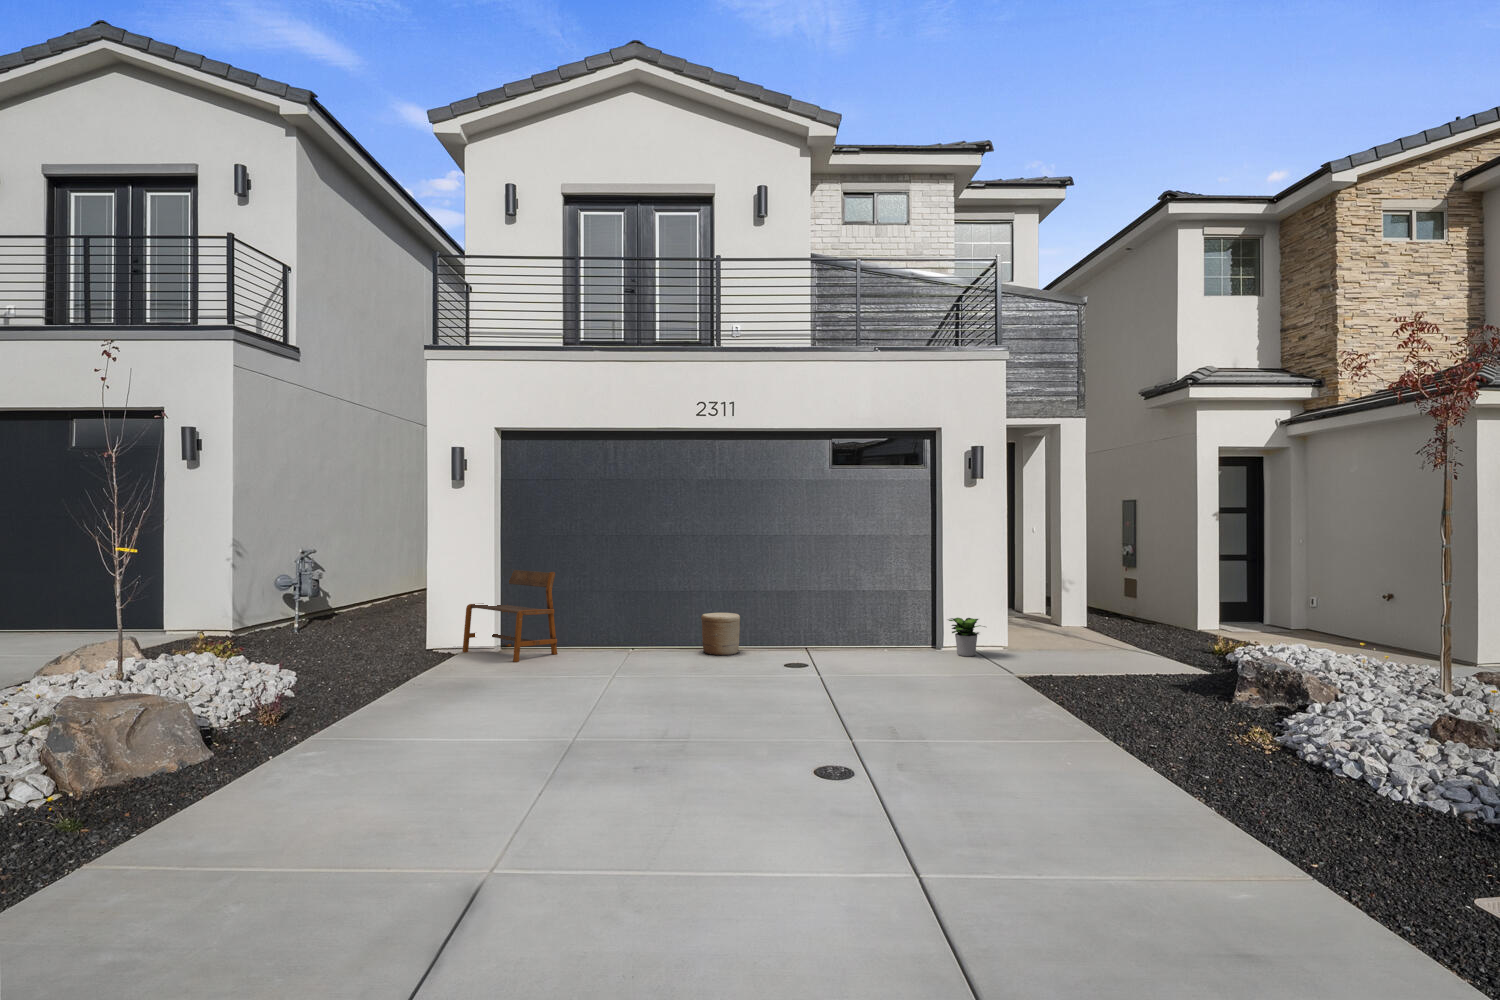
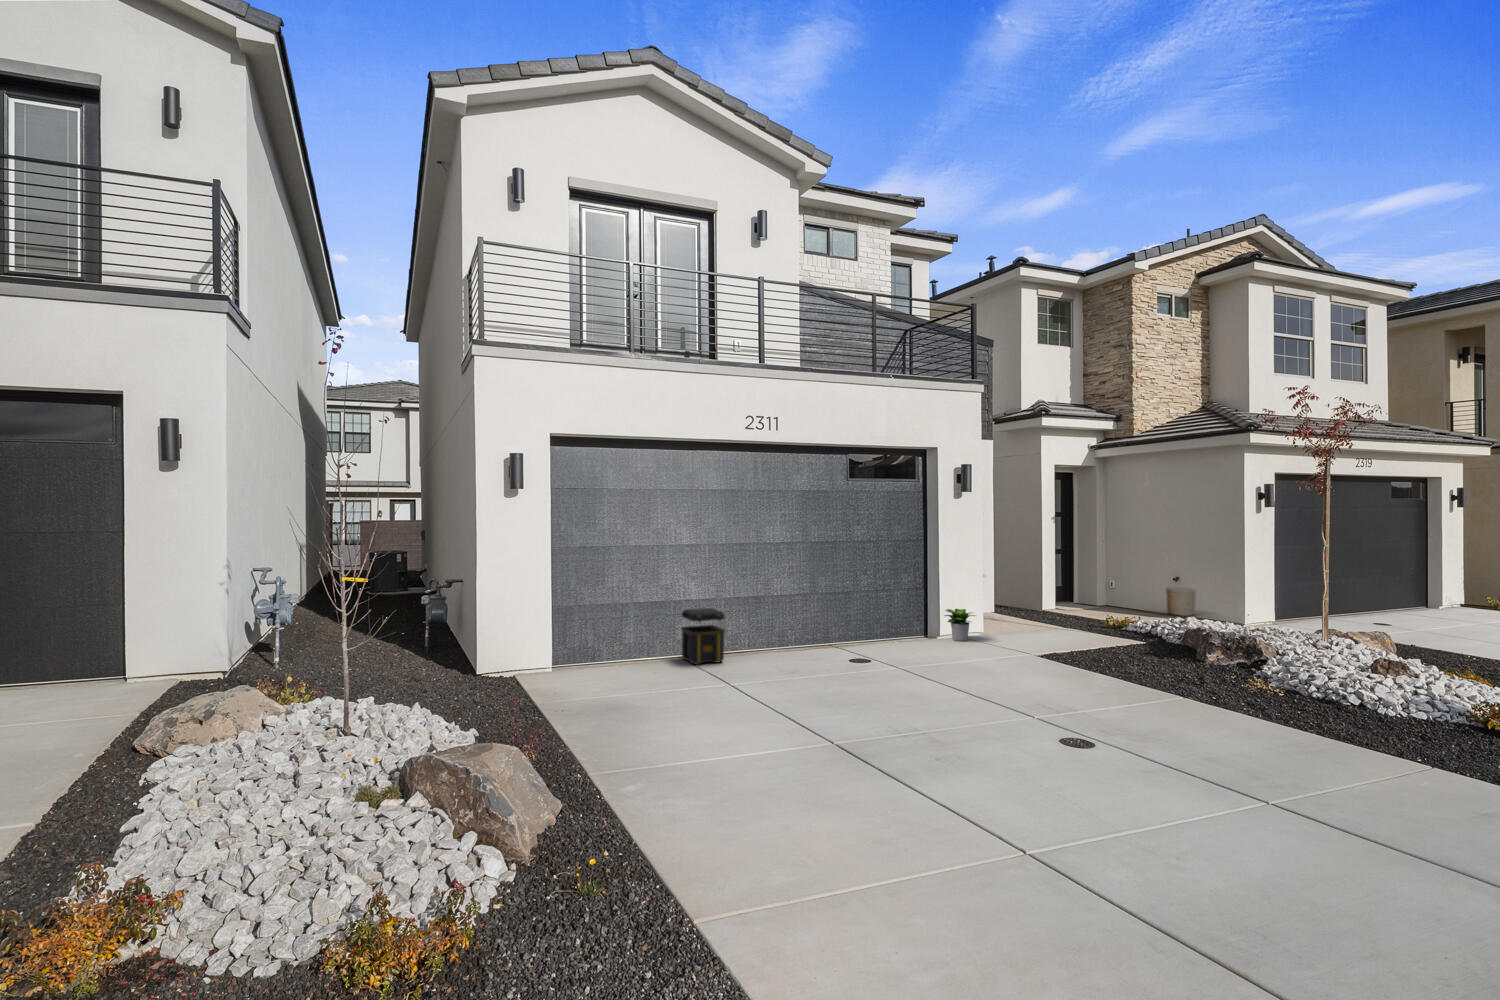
bench: present [463,570,557,662] -> none [533,585,638,682]
toolbox: none [616,598,657,654] -> present [681,608,725,664]
woven basket: present [701,613,740,655] -> present [1166,587,1196,616]

